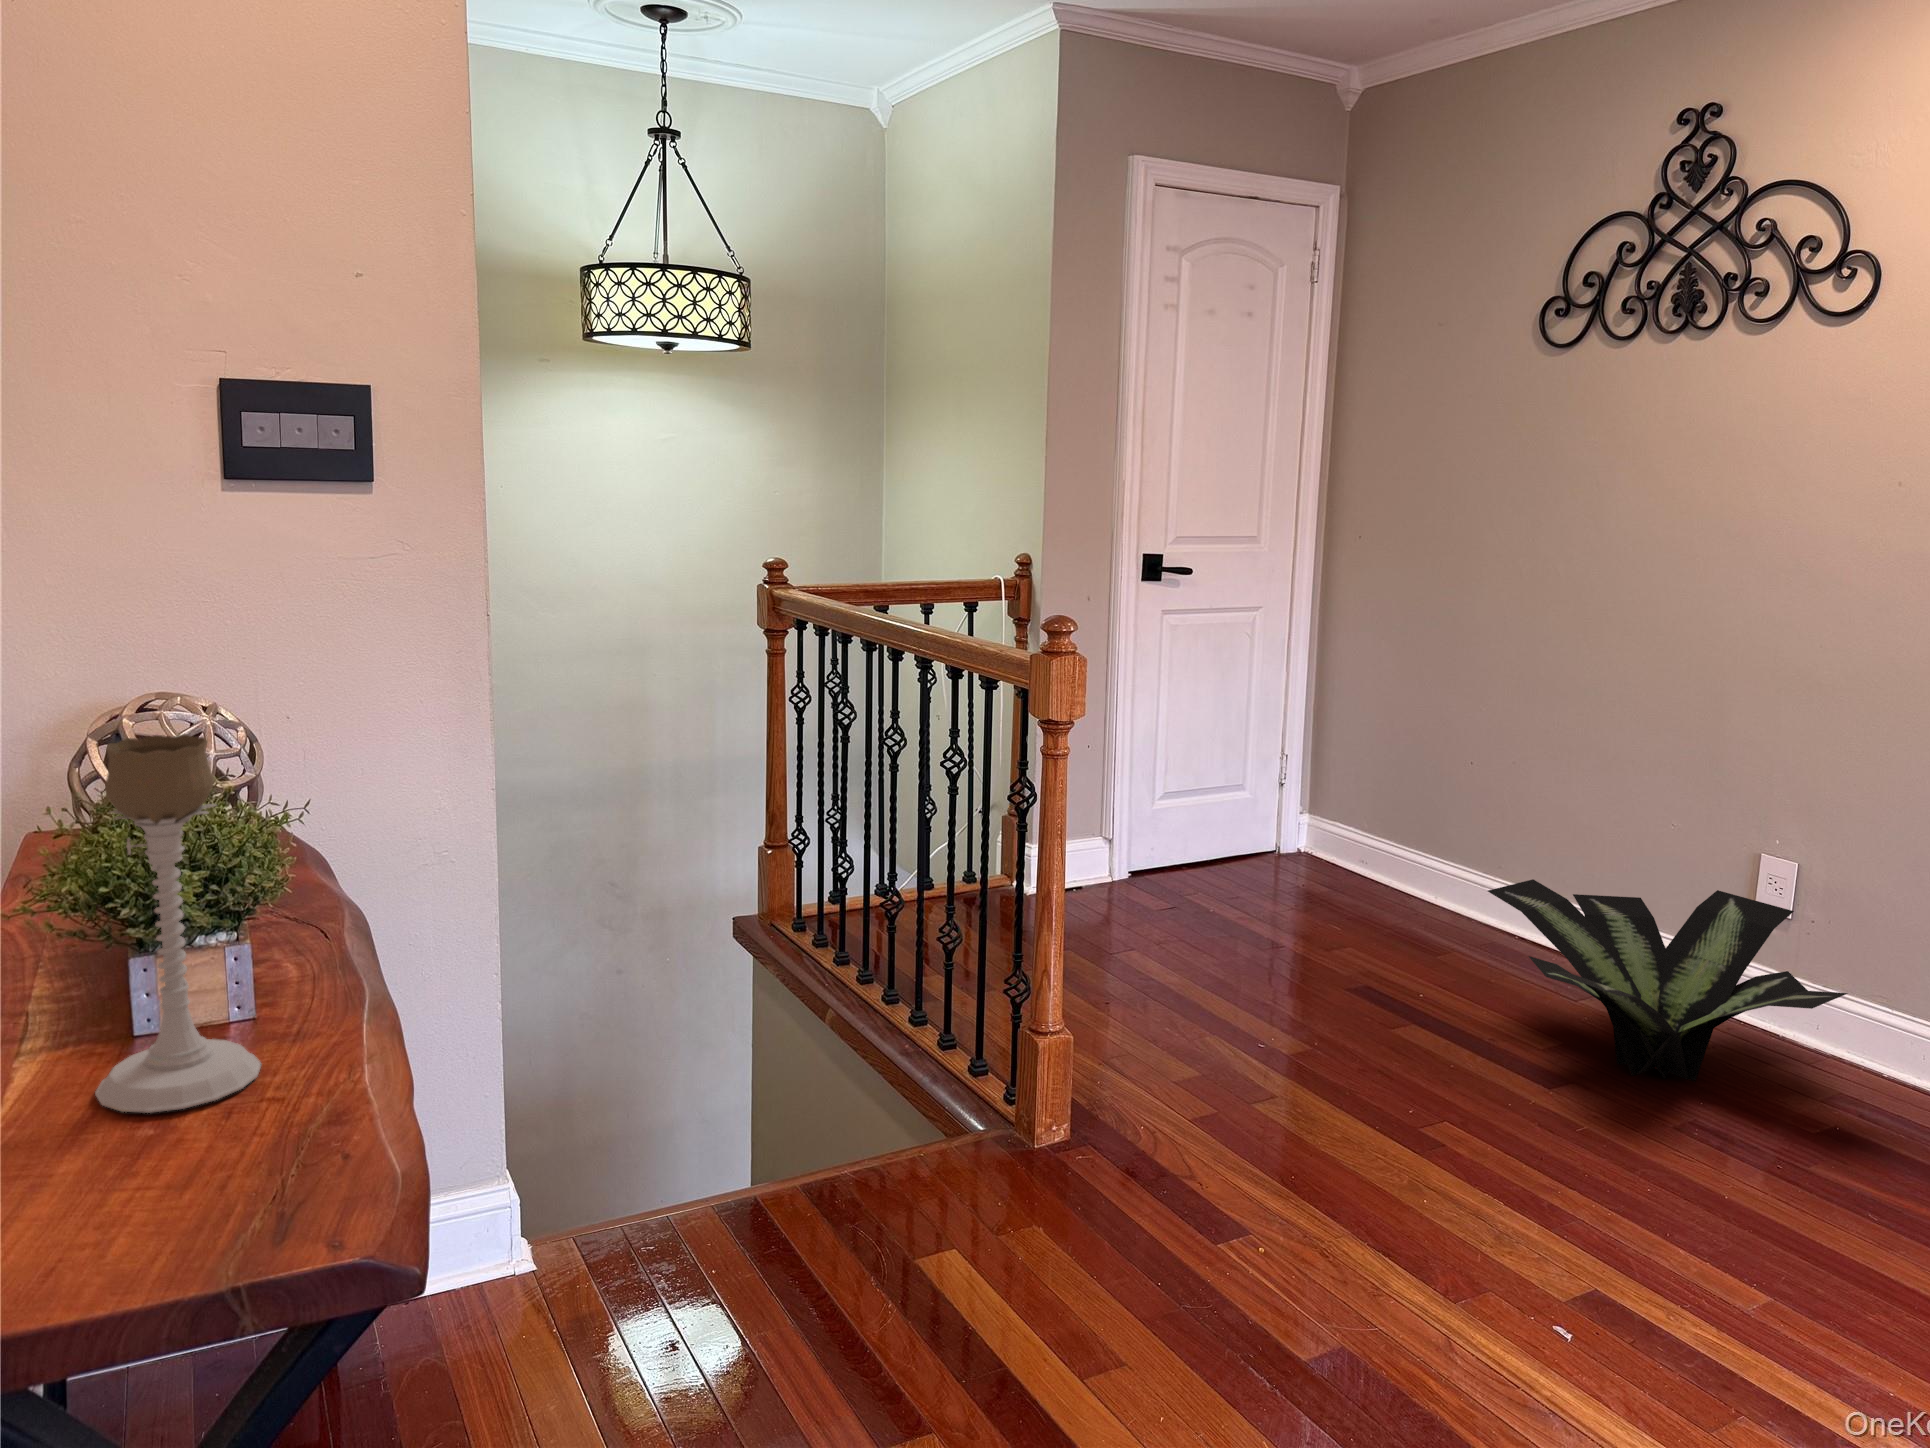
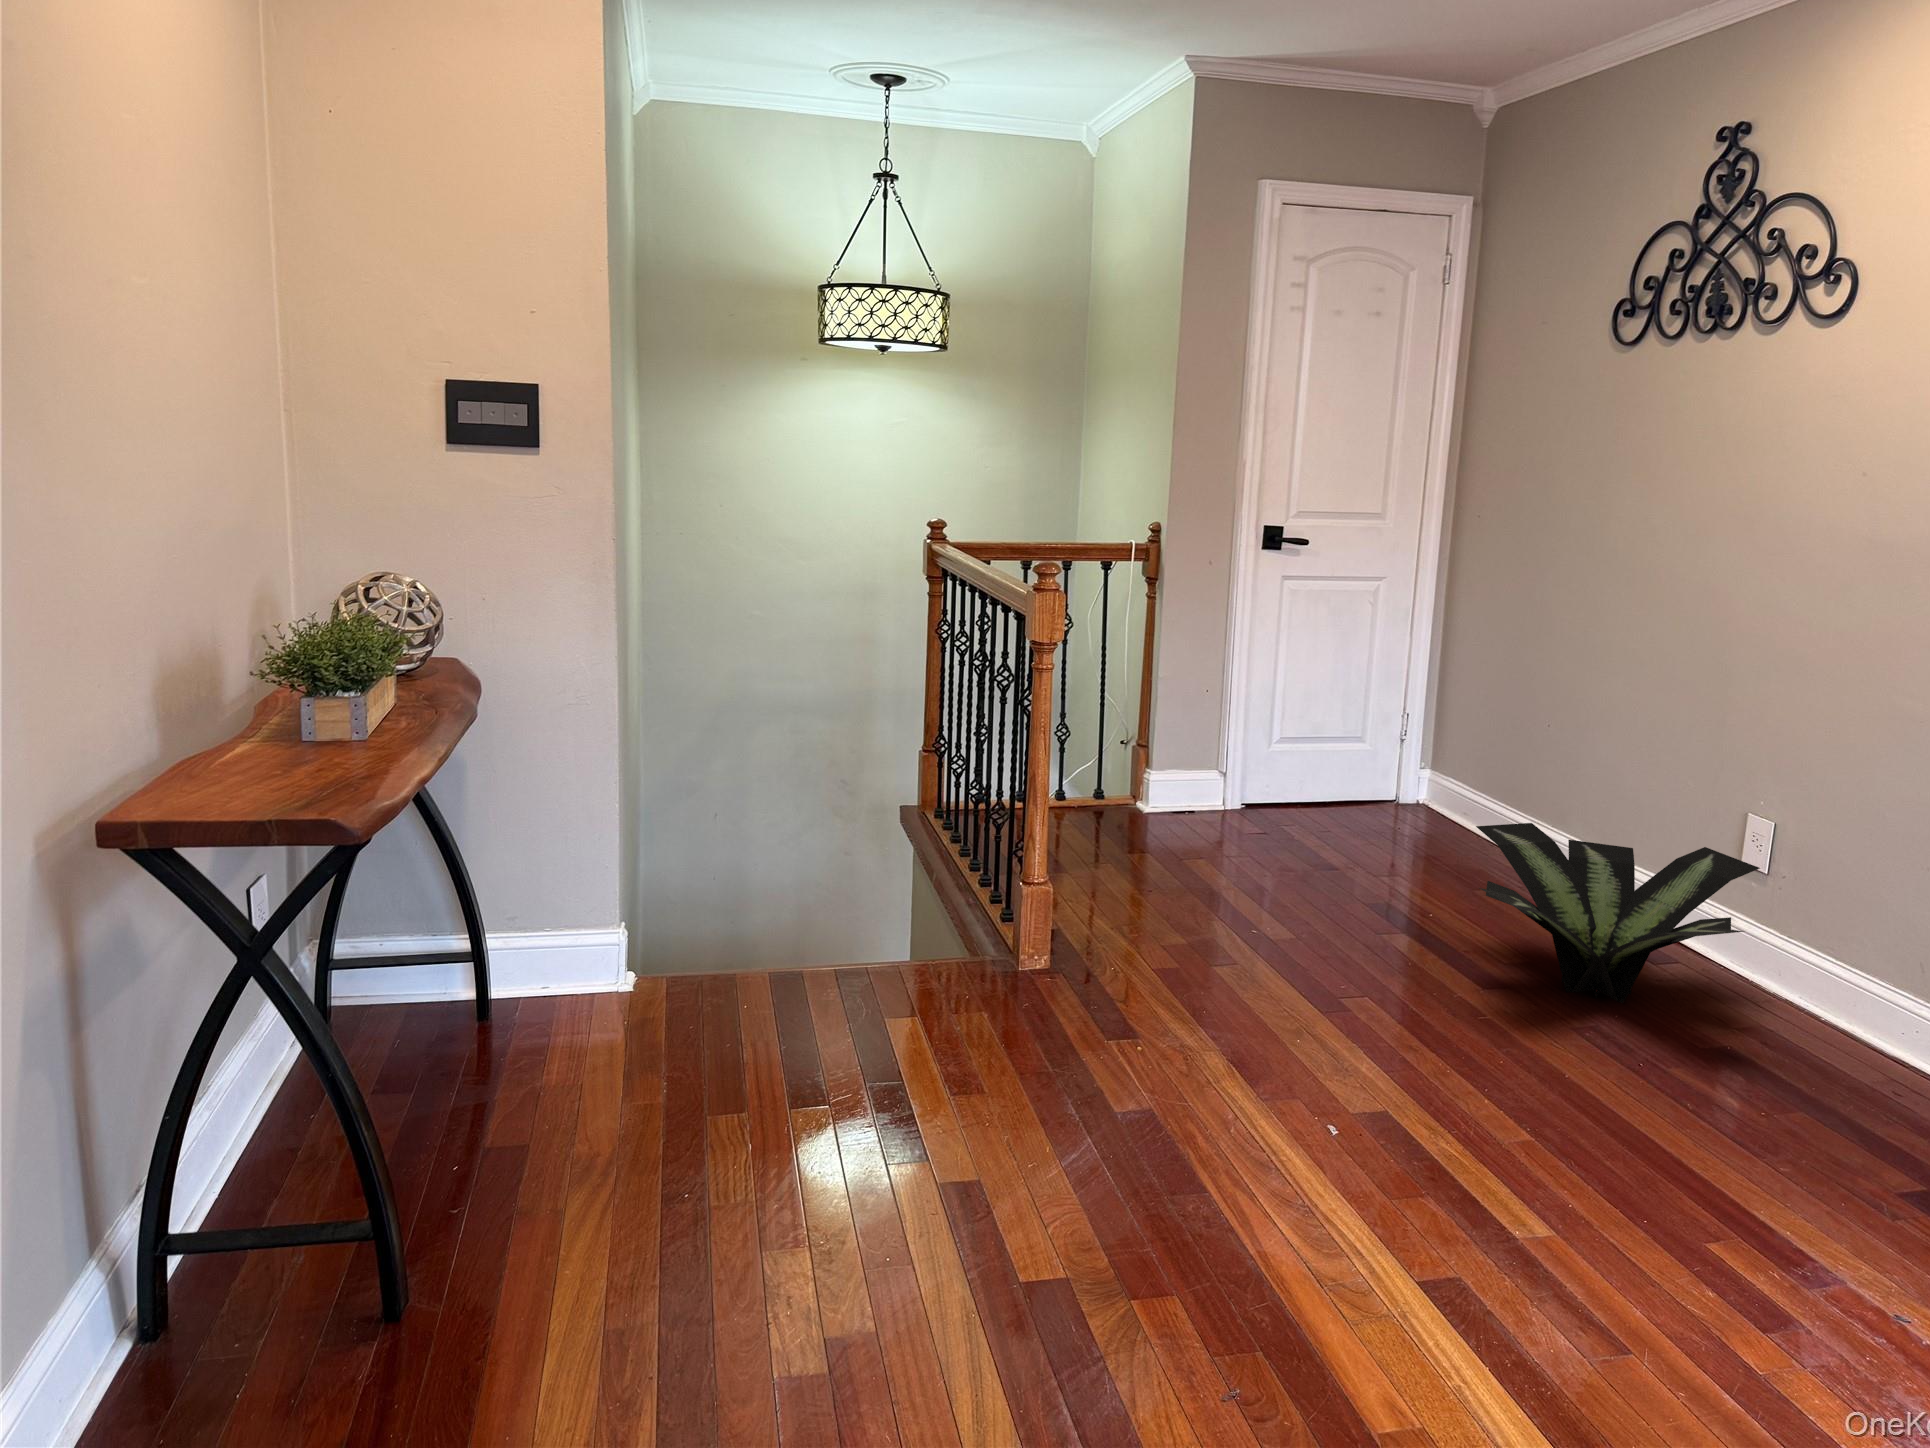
candle holder: present [95,734,261,1113] -> none [296,577,380,775]

